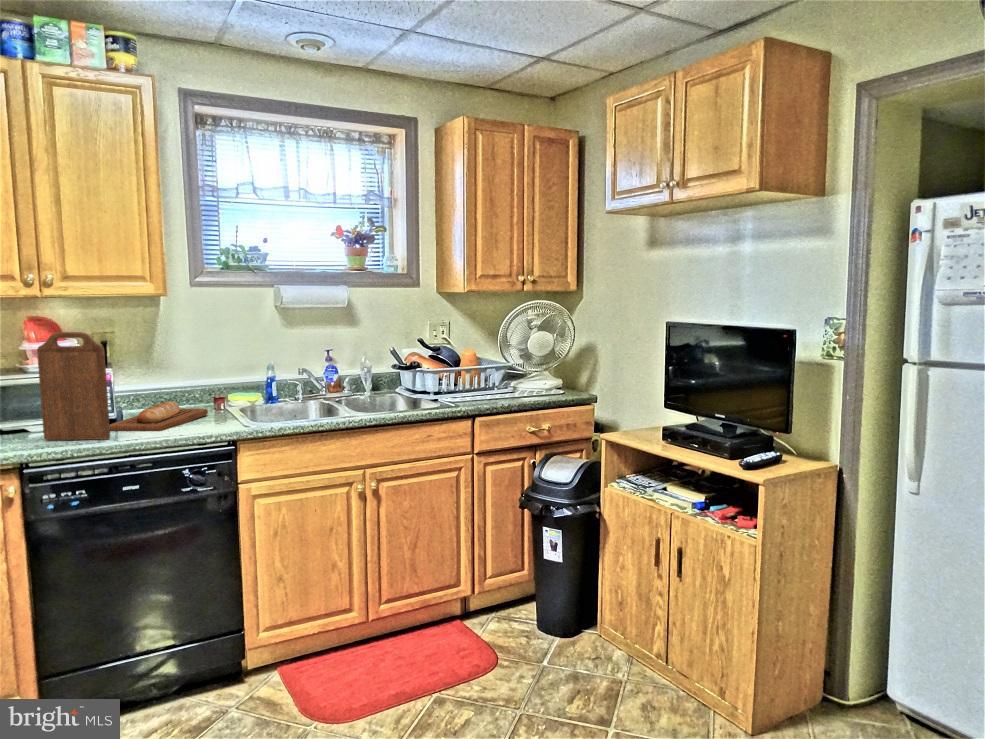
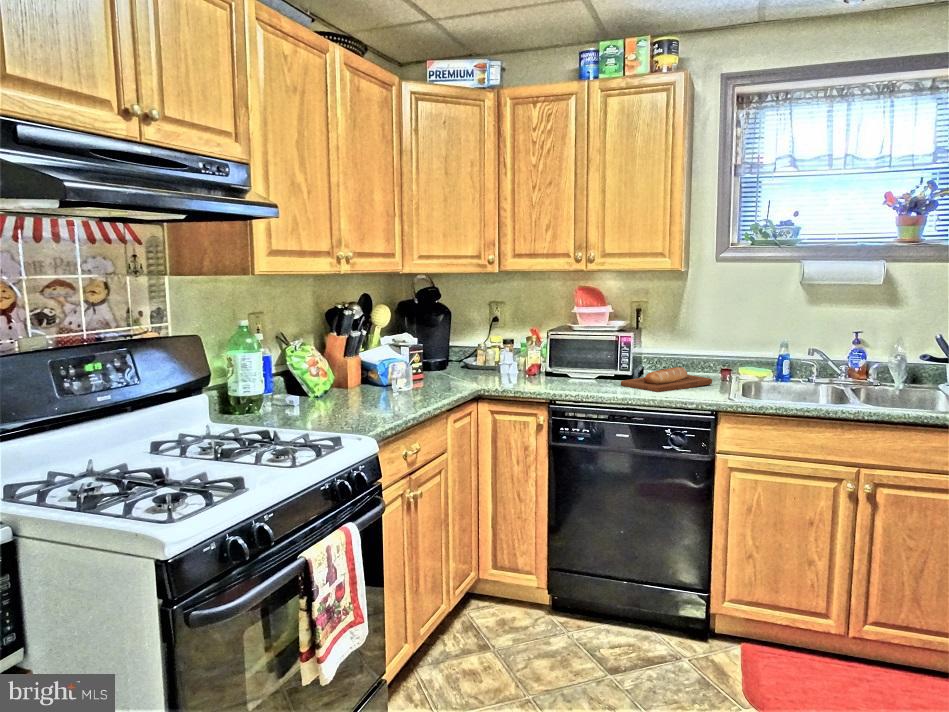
cutting board: present [37,332,110,440] -> none [572,300,616,392]

